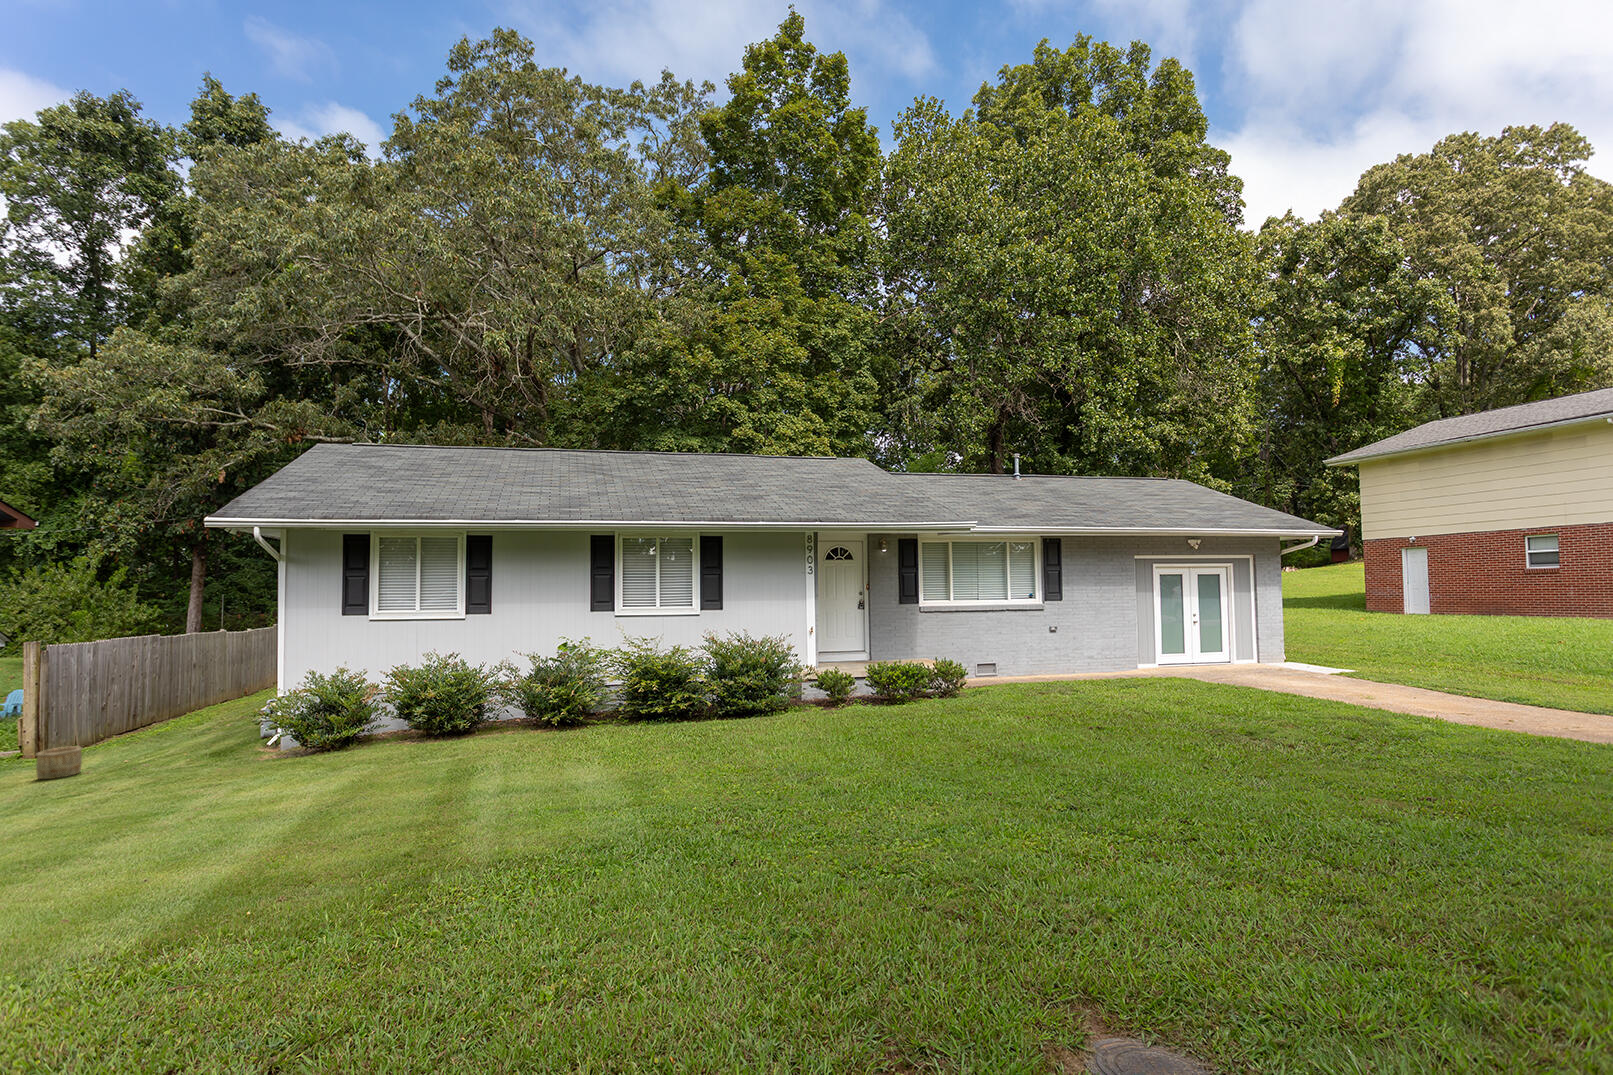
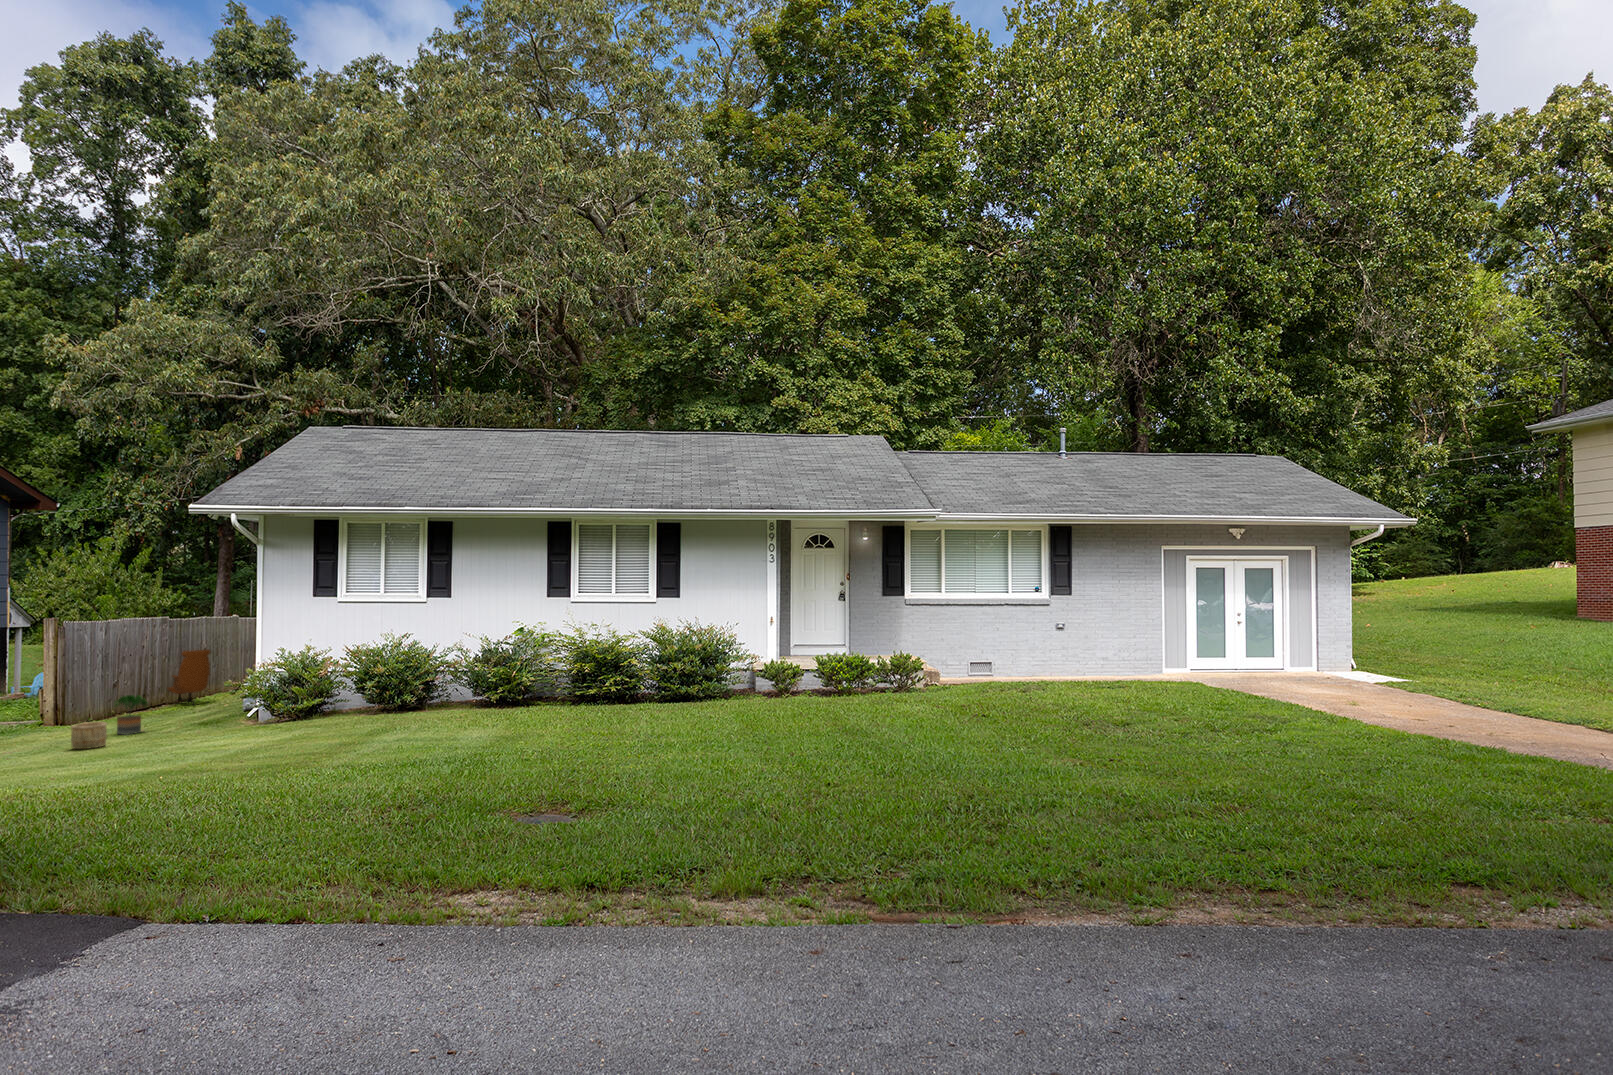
lounge chair: none [149,662,201,723] -> present [167,650,210,704]
potted tree: none [89,713,134,758] -> present [115,695,148,735]

